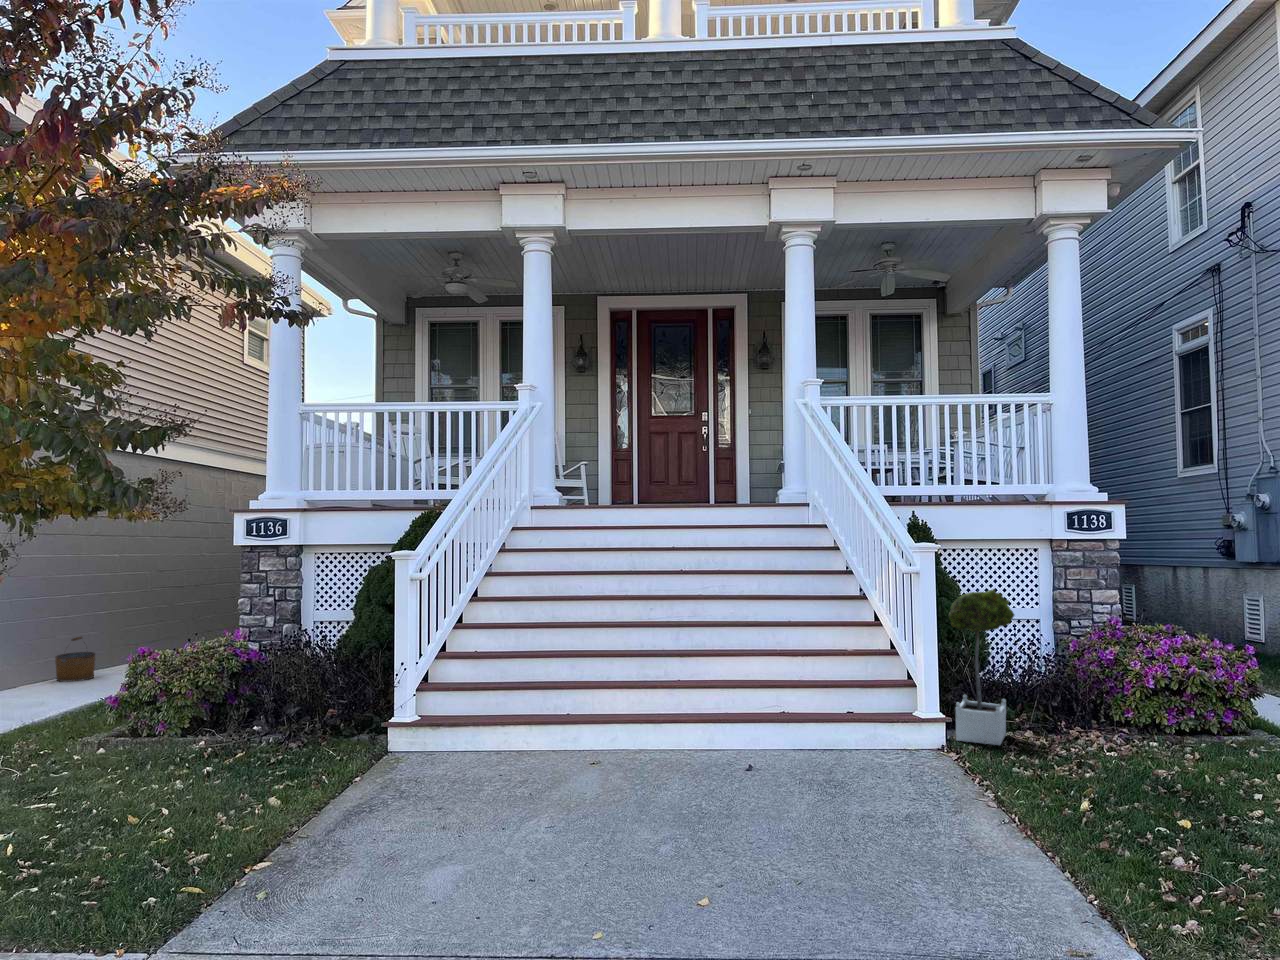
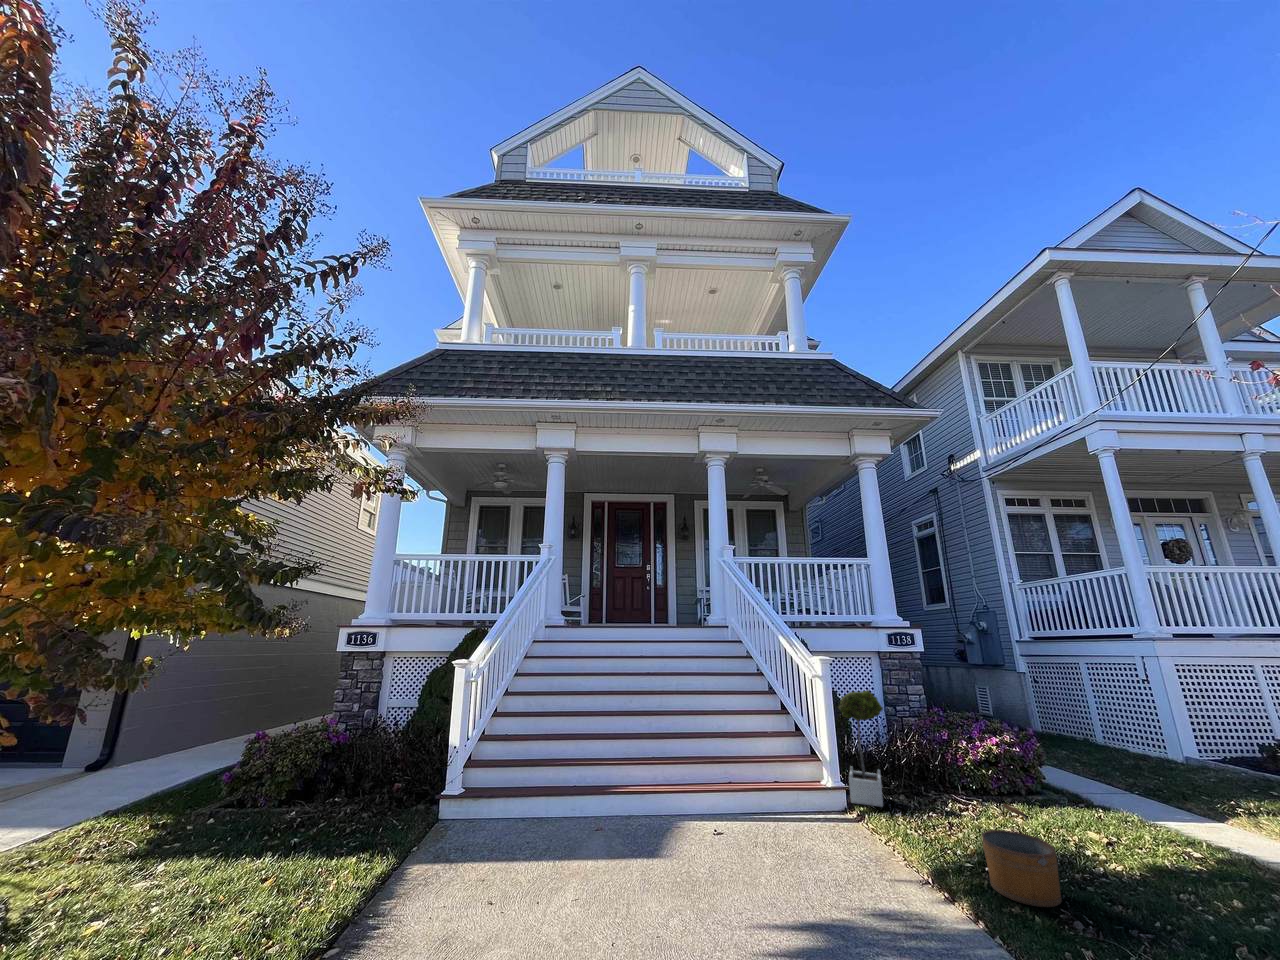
bucket: present [55,637,95,682] -> present [982,804,1062,907]

